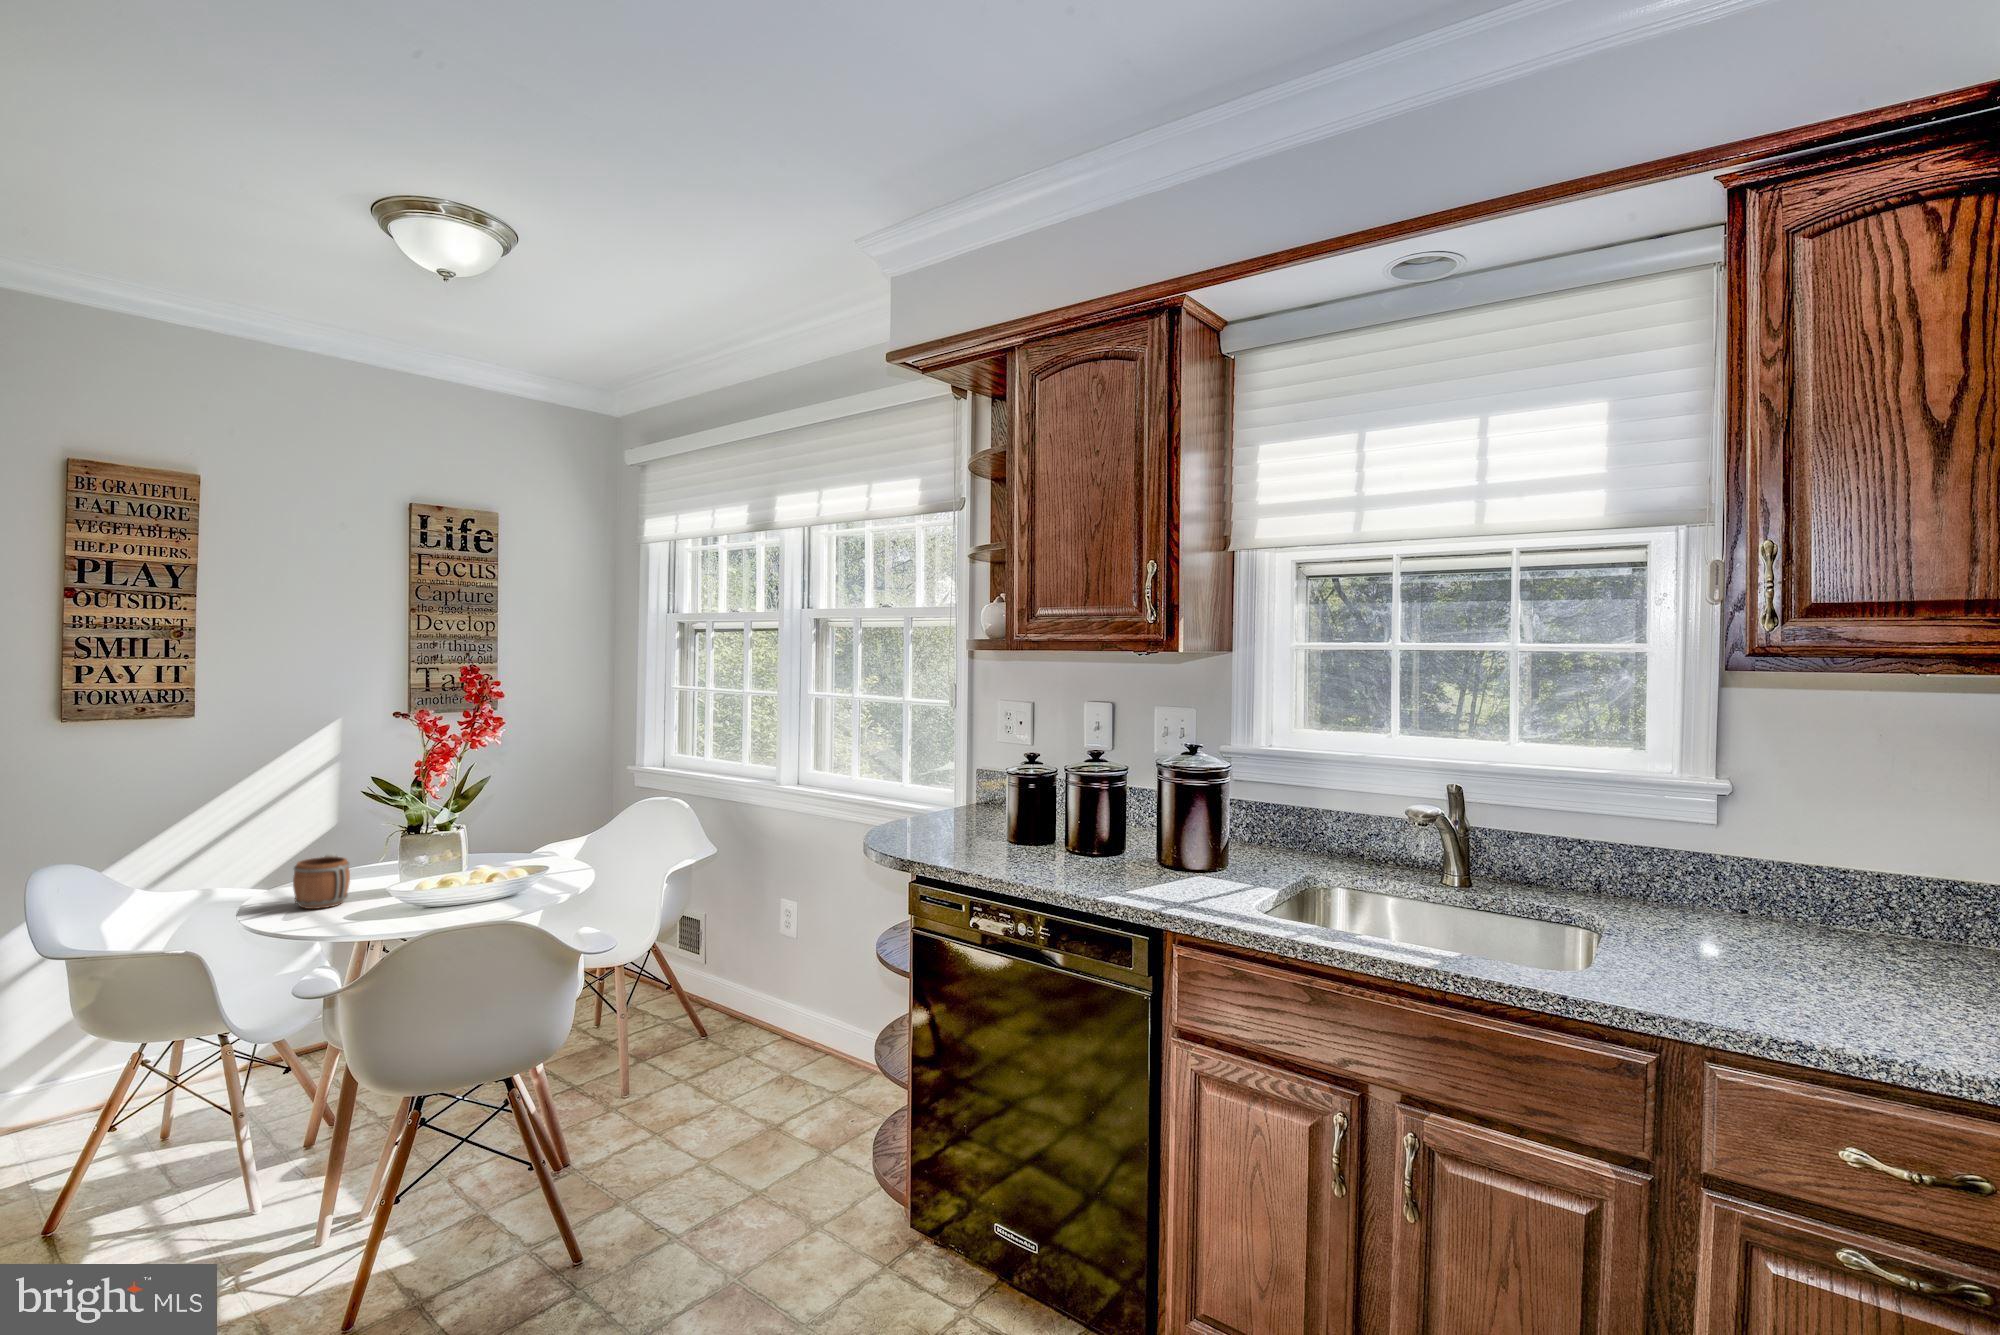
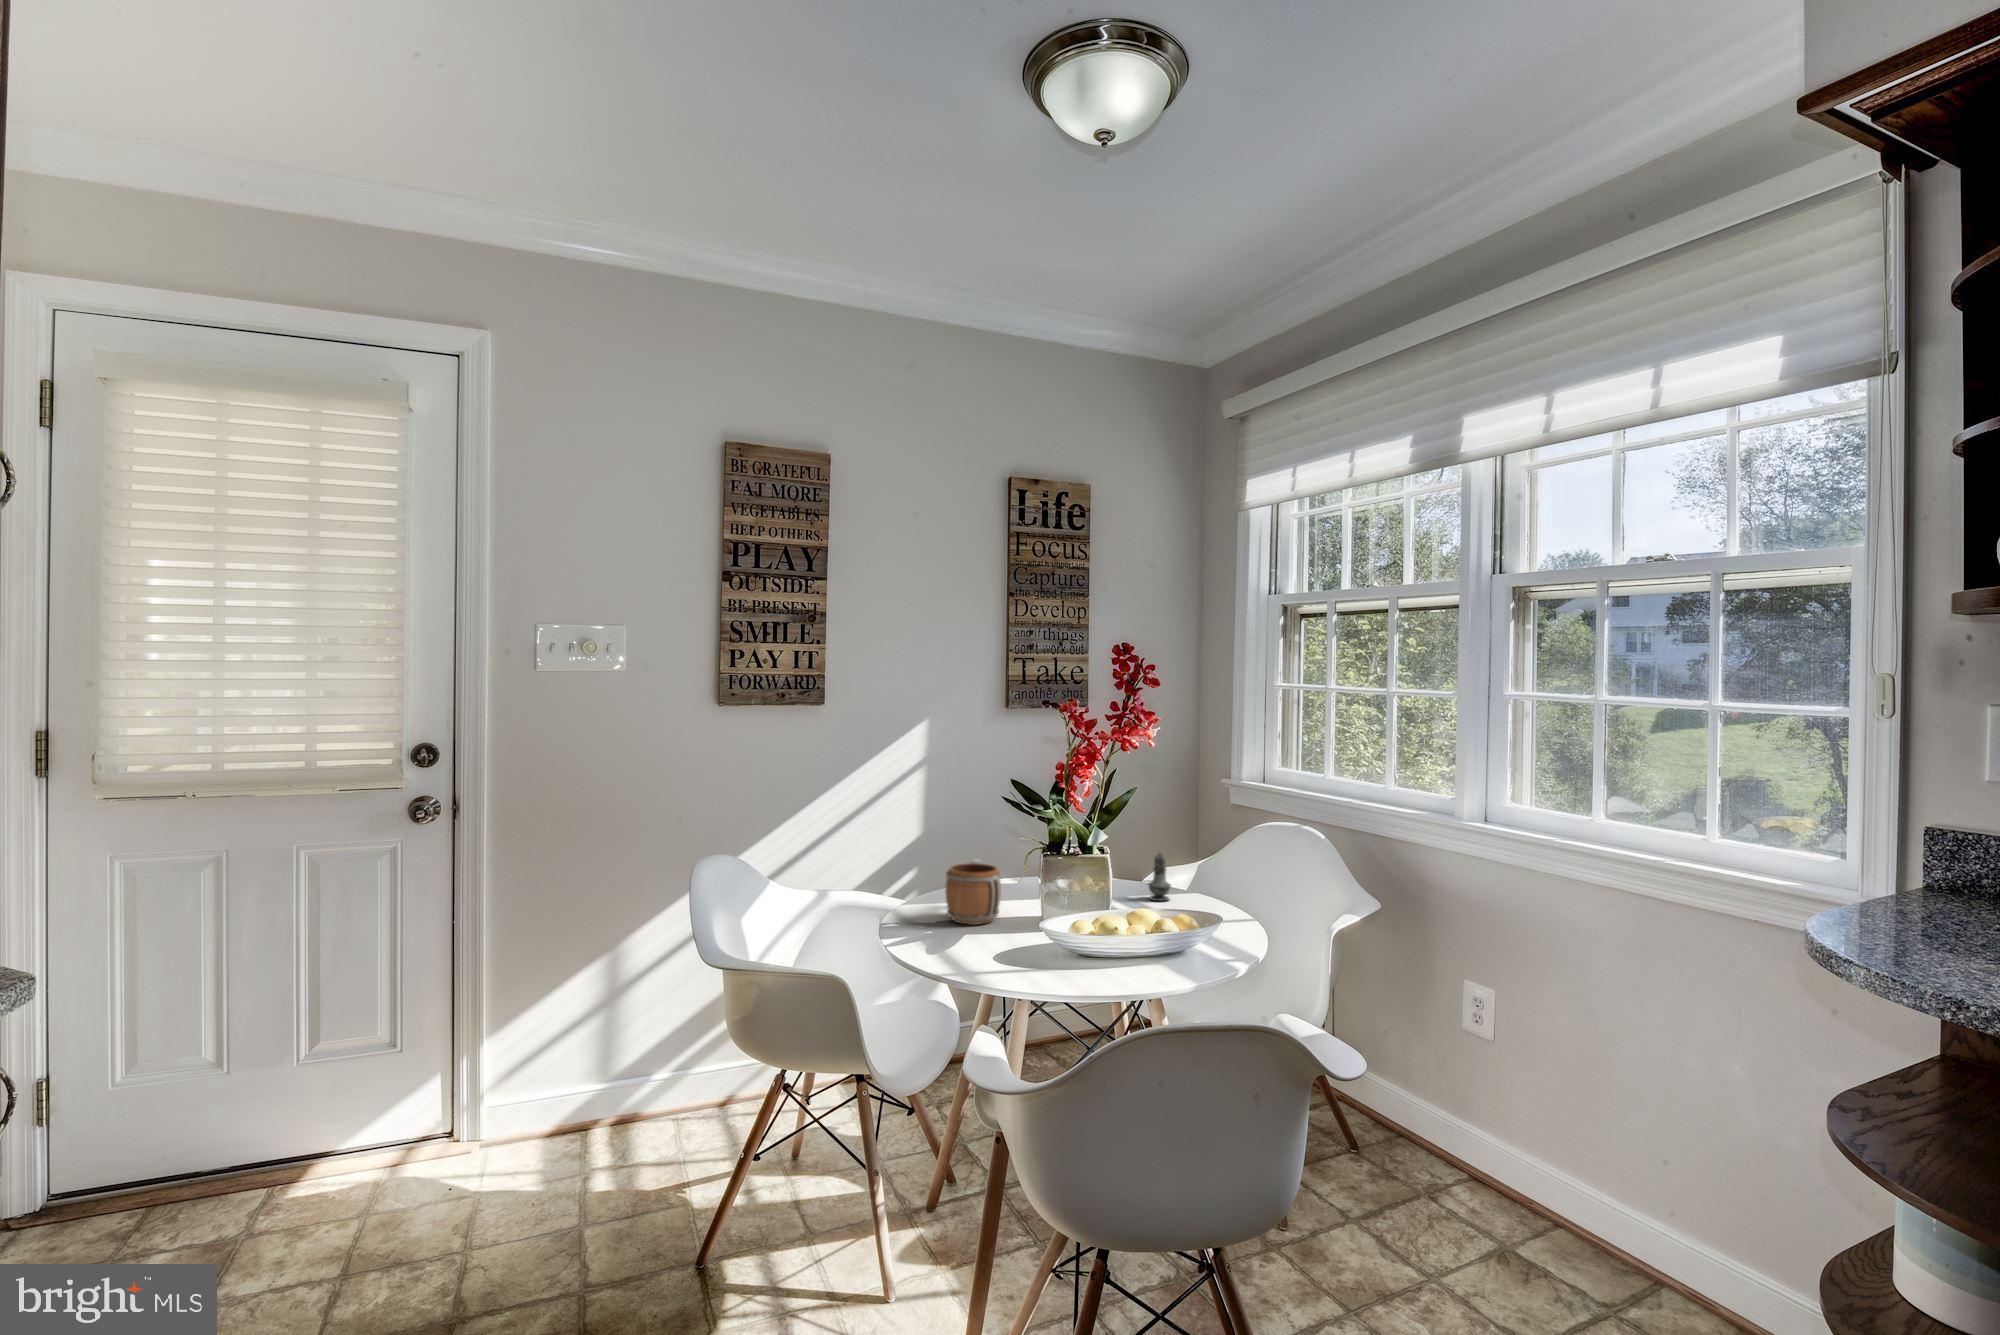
salt shaker: none [502,836,523,877] -> present [1148,853,1171,901]

